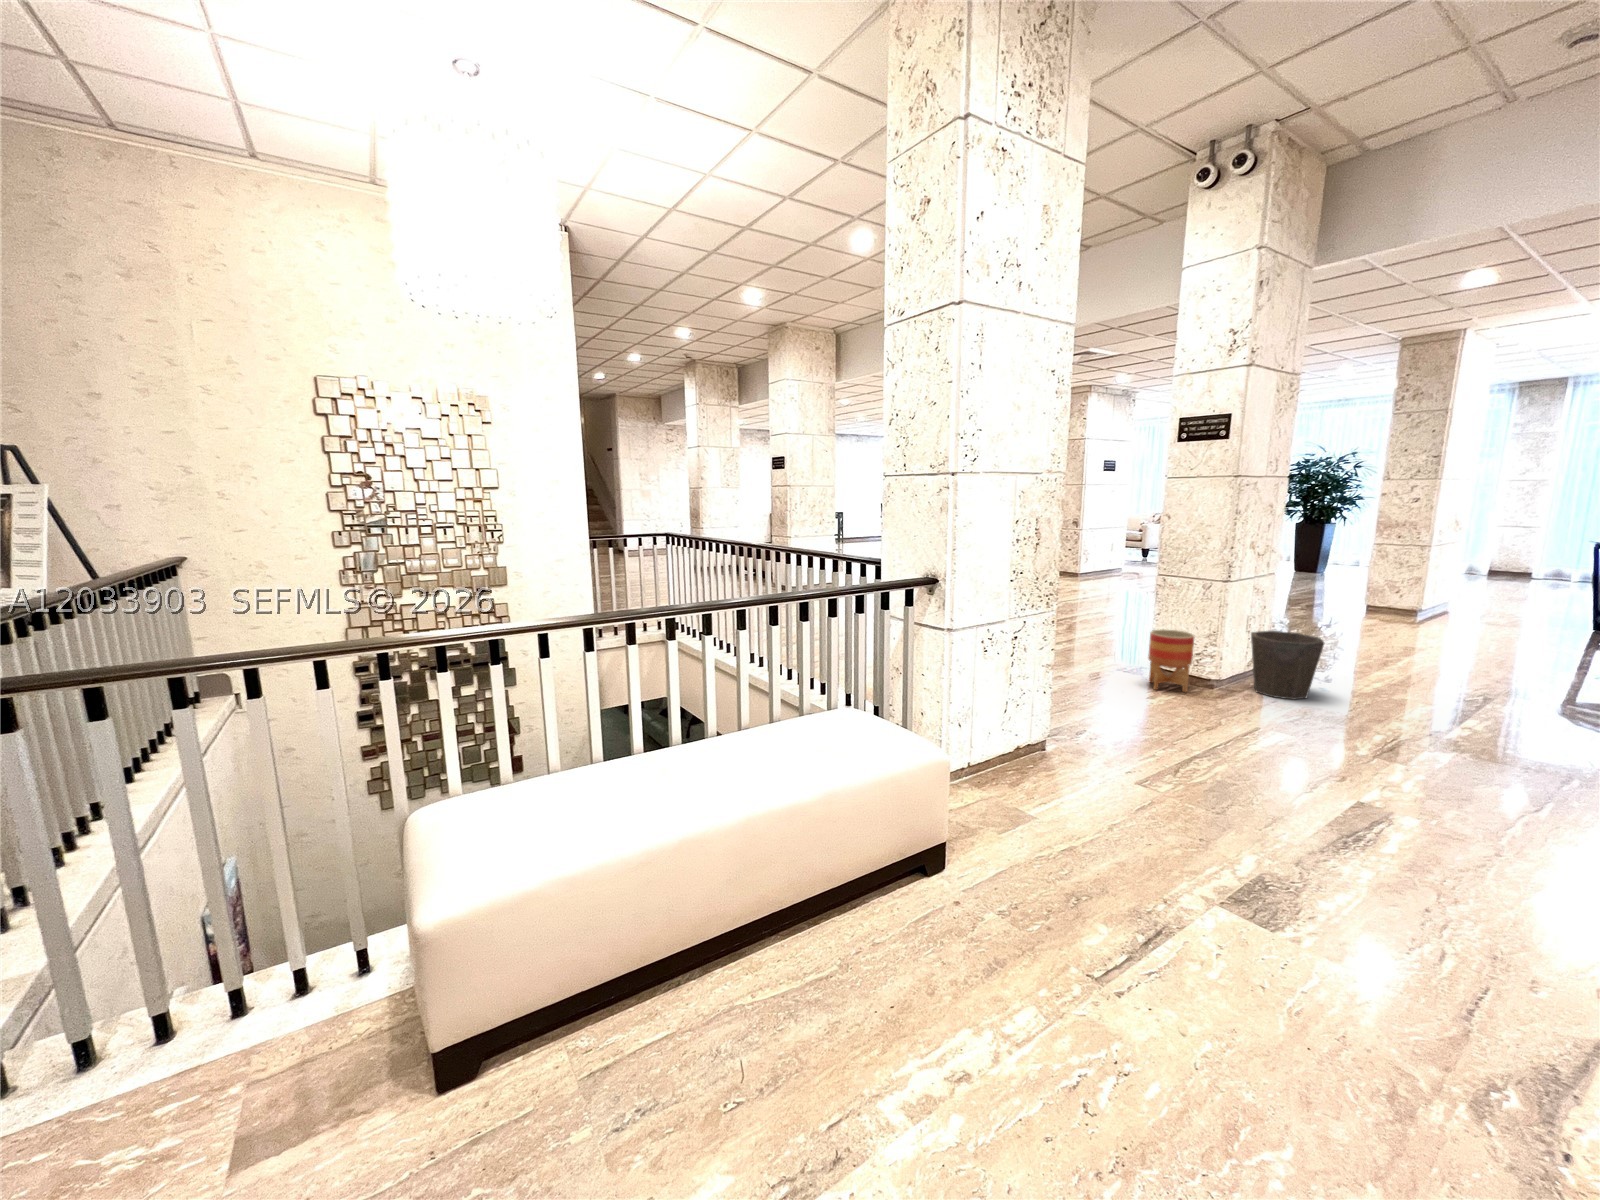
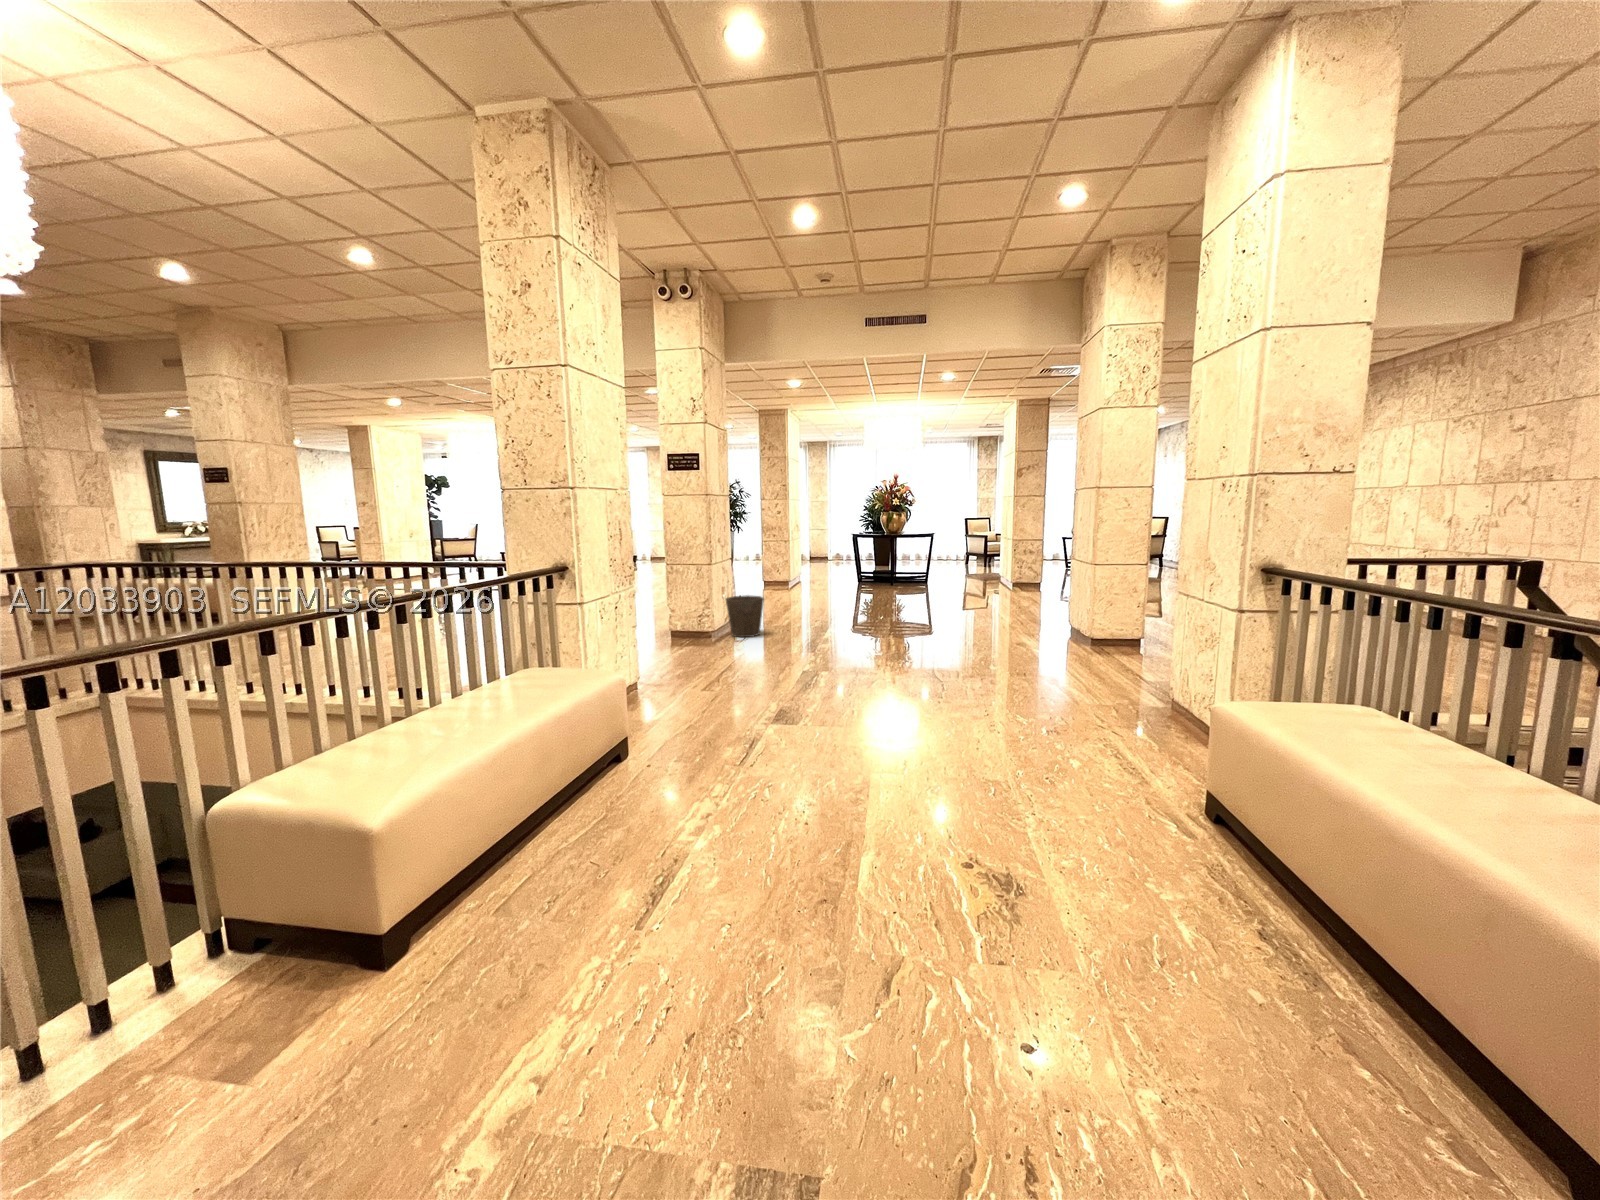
planter: present [1148,629,1195,692] -> none [670,603,698,646]

